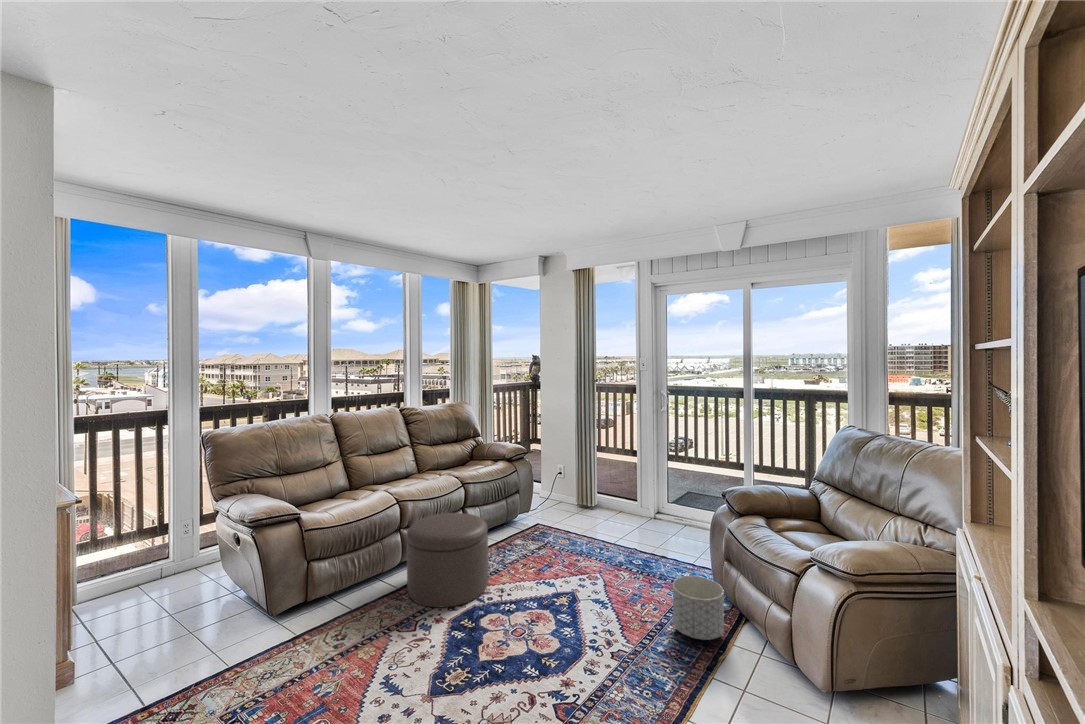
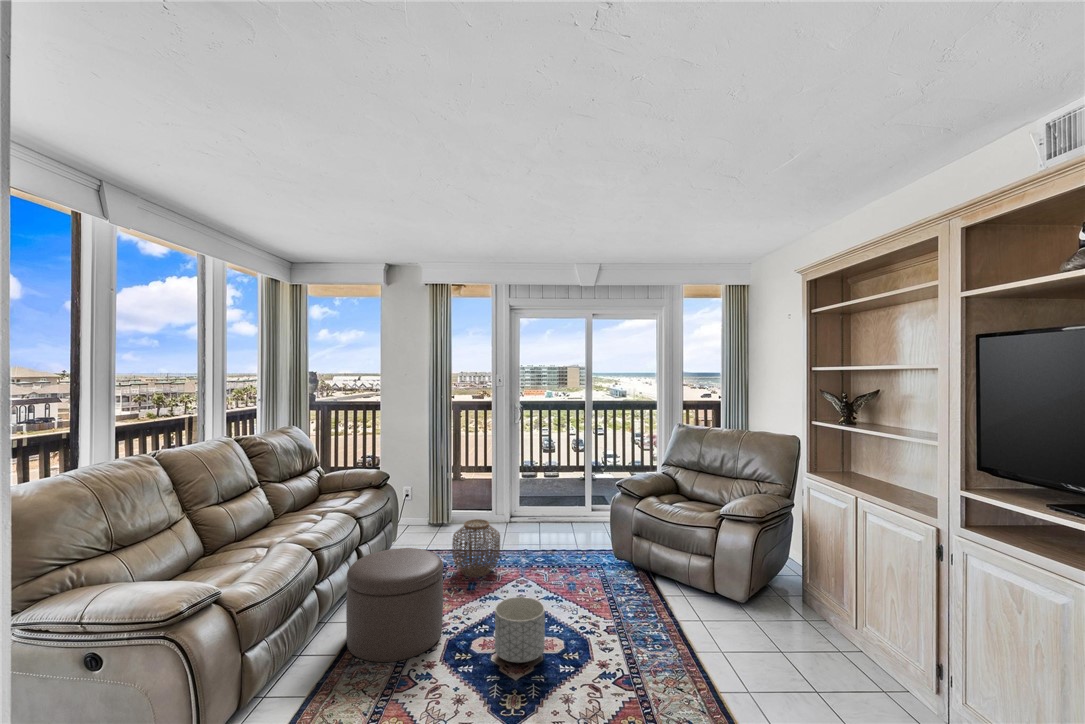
woven basket: none [544,503,591,560] -> present [452,519,500,577]
planter: present [673,576,724,640] -> present [495,597,545,663]

